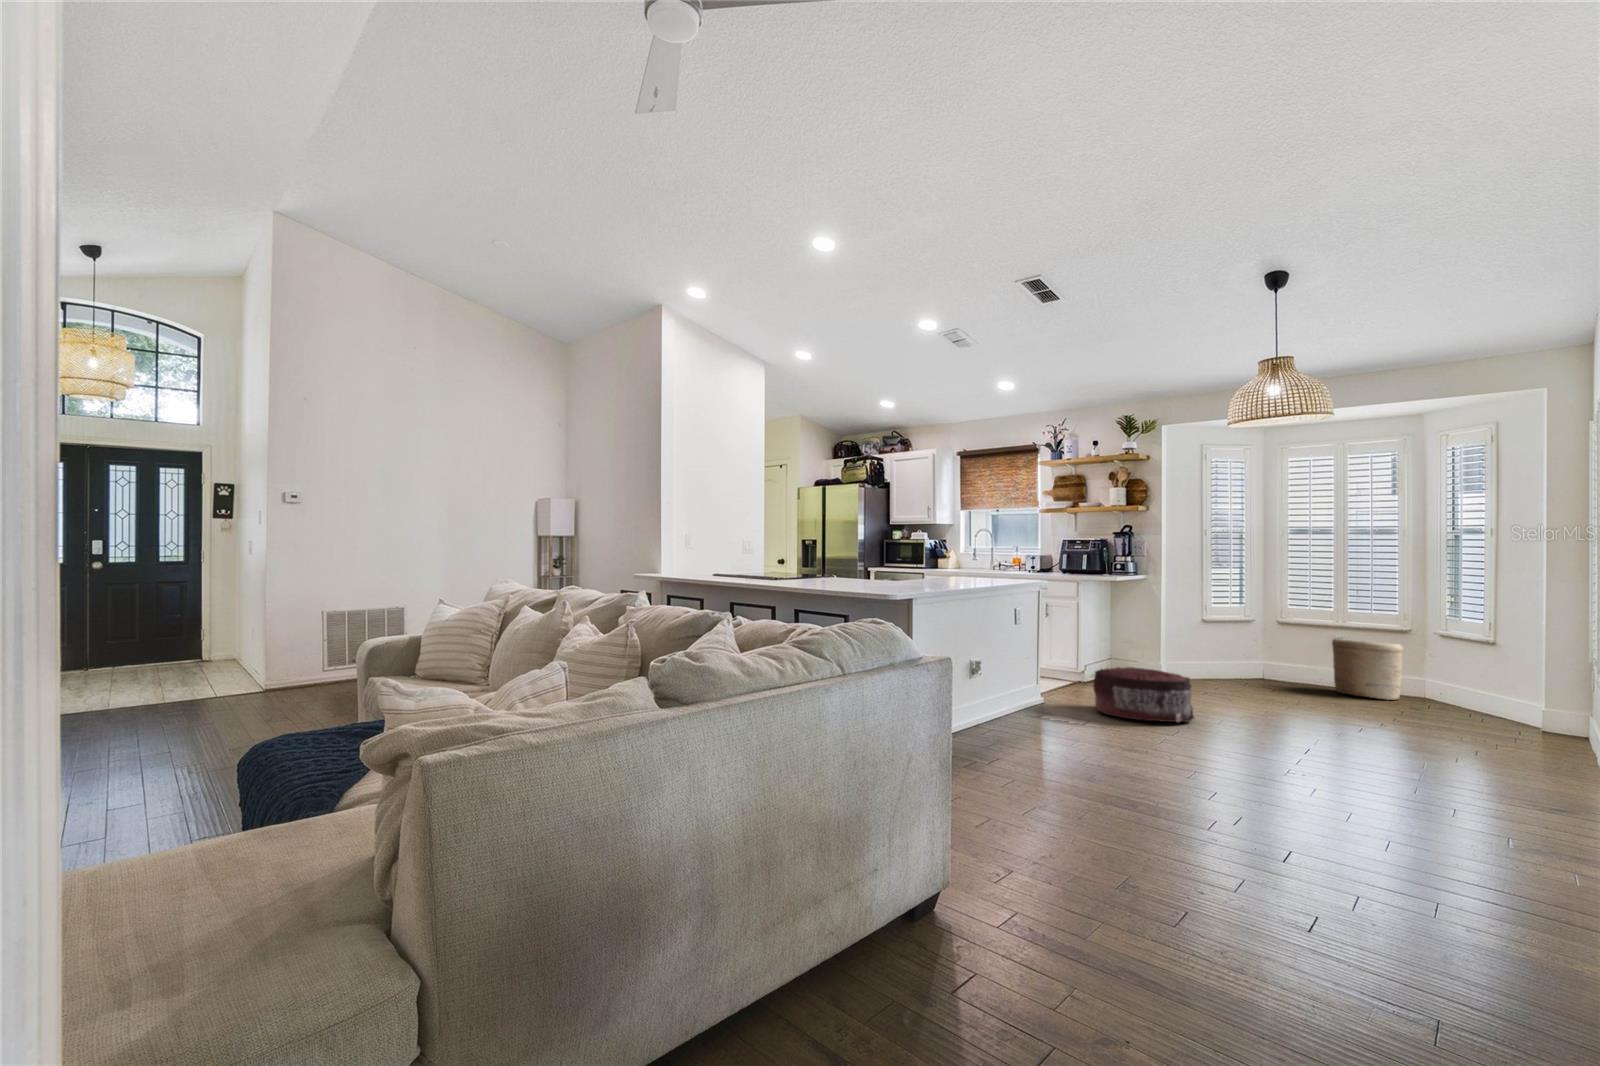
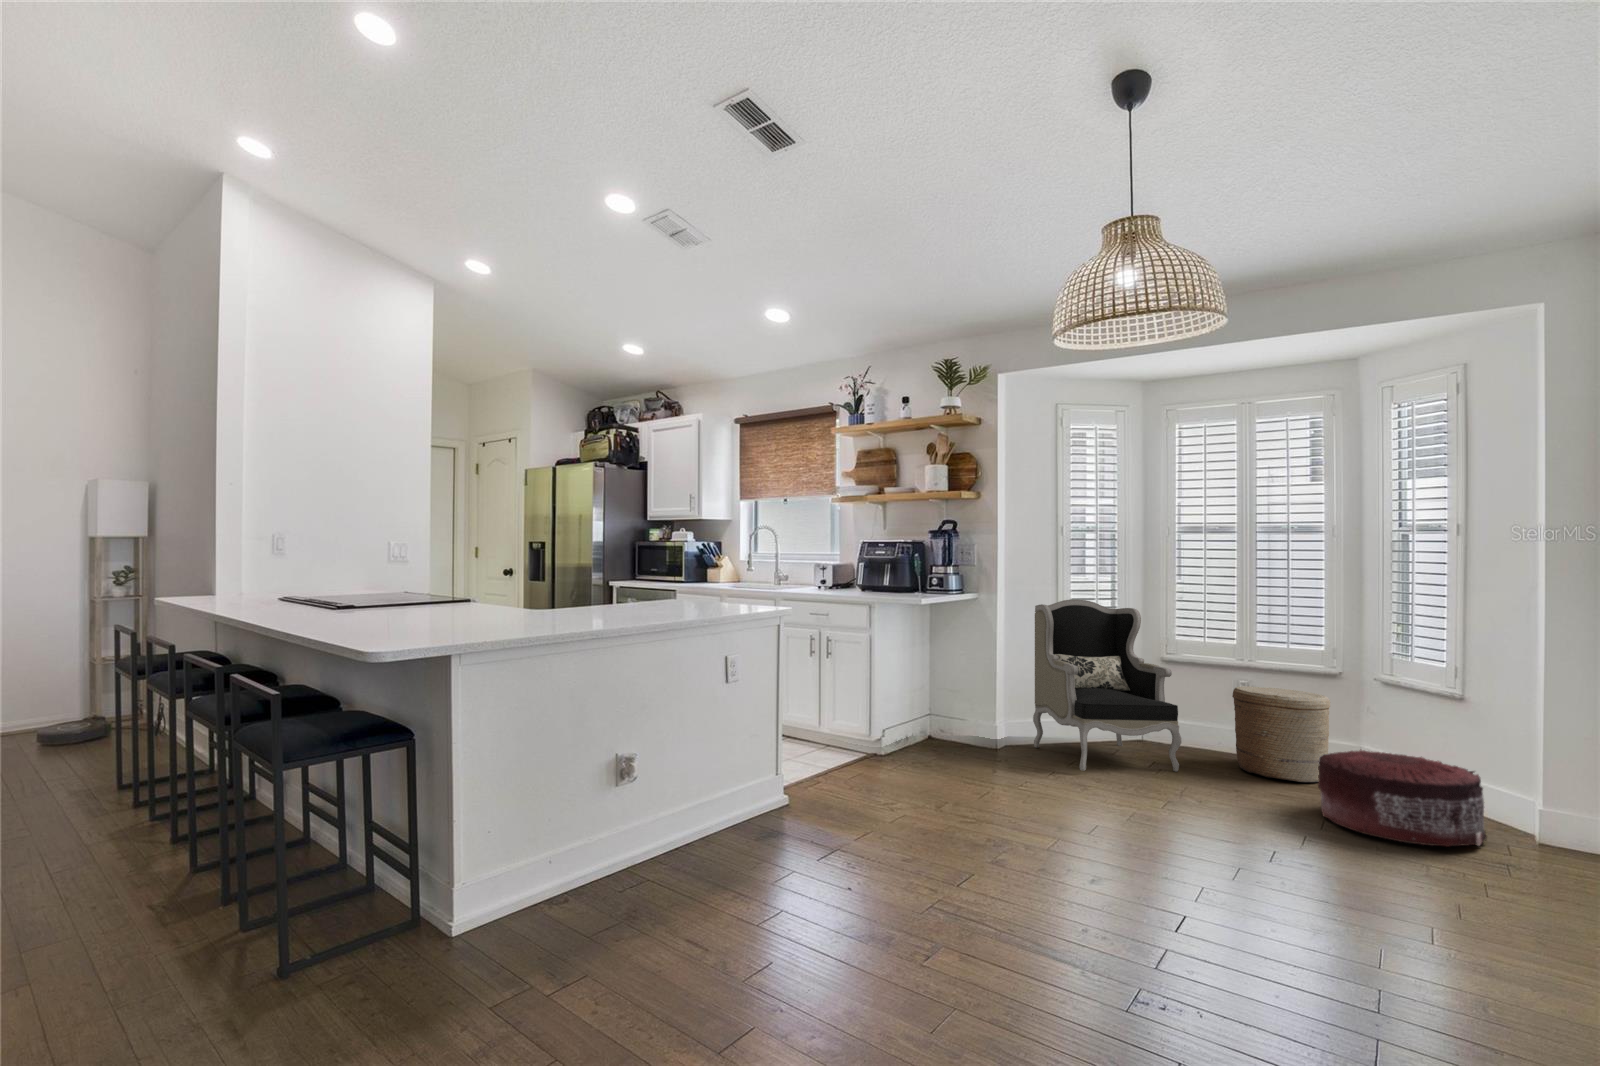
armchair: none [1185,580,1295,692] -> present [1033,599,1181,771]
pouf: present [1093,667,1194,722] -> present [1318,750,1487,847]

